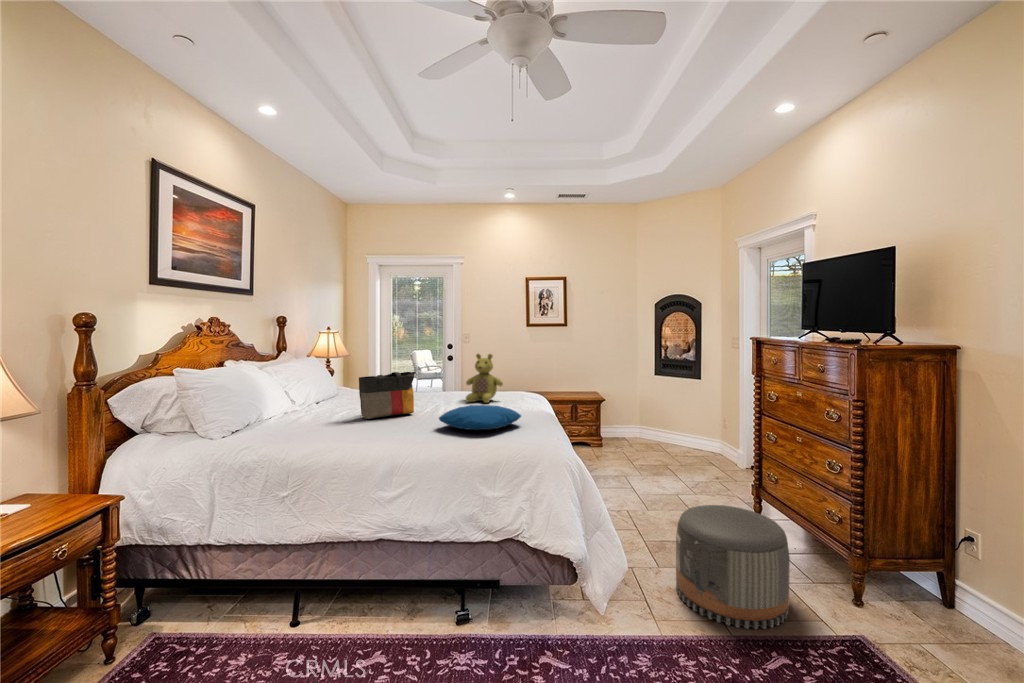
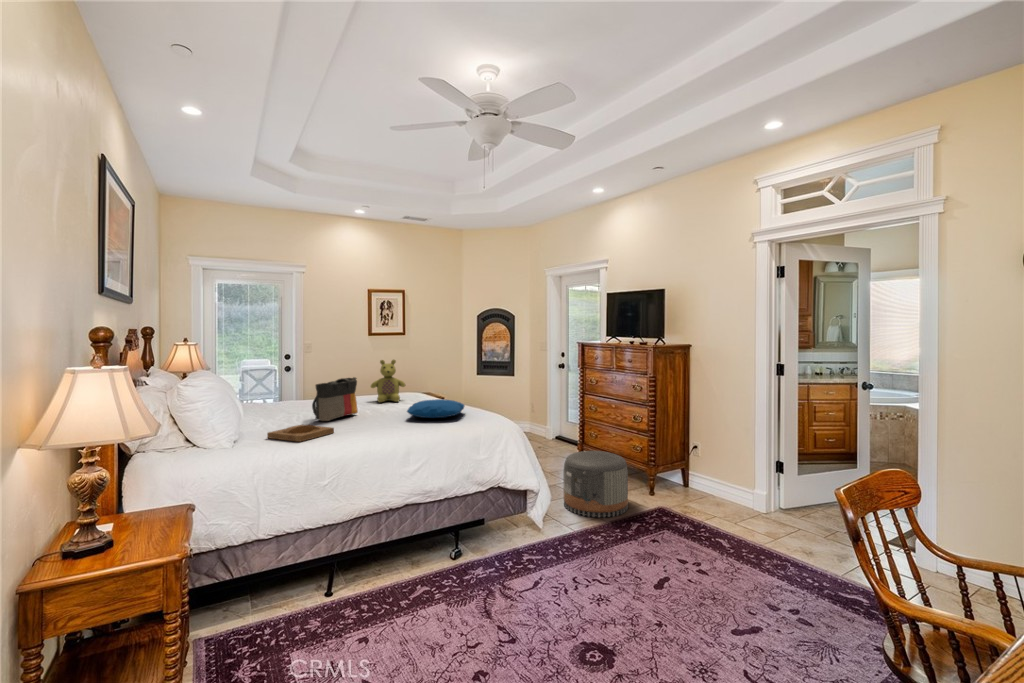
tray: none [277,421,338,441] -> present [267,425,334,442]

